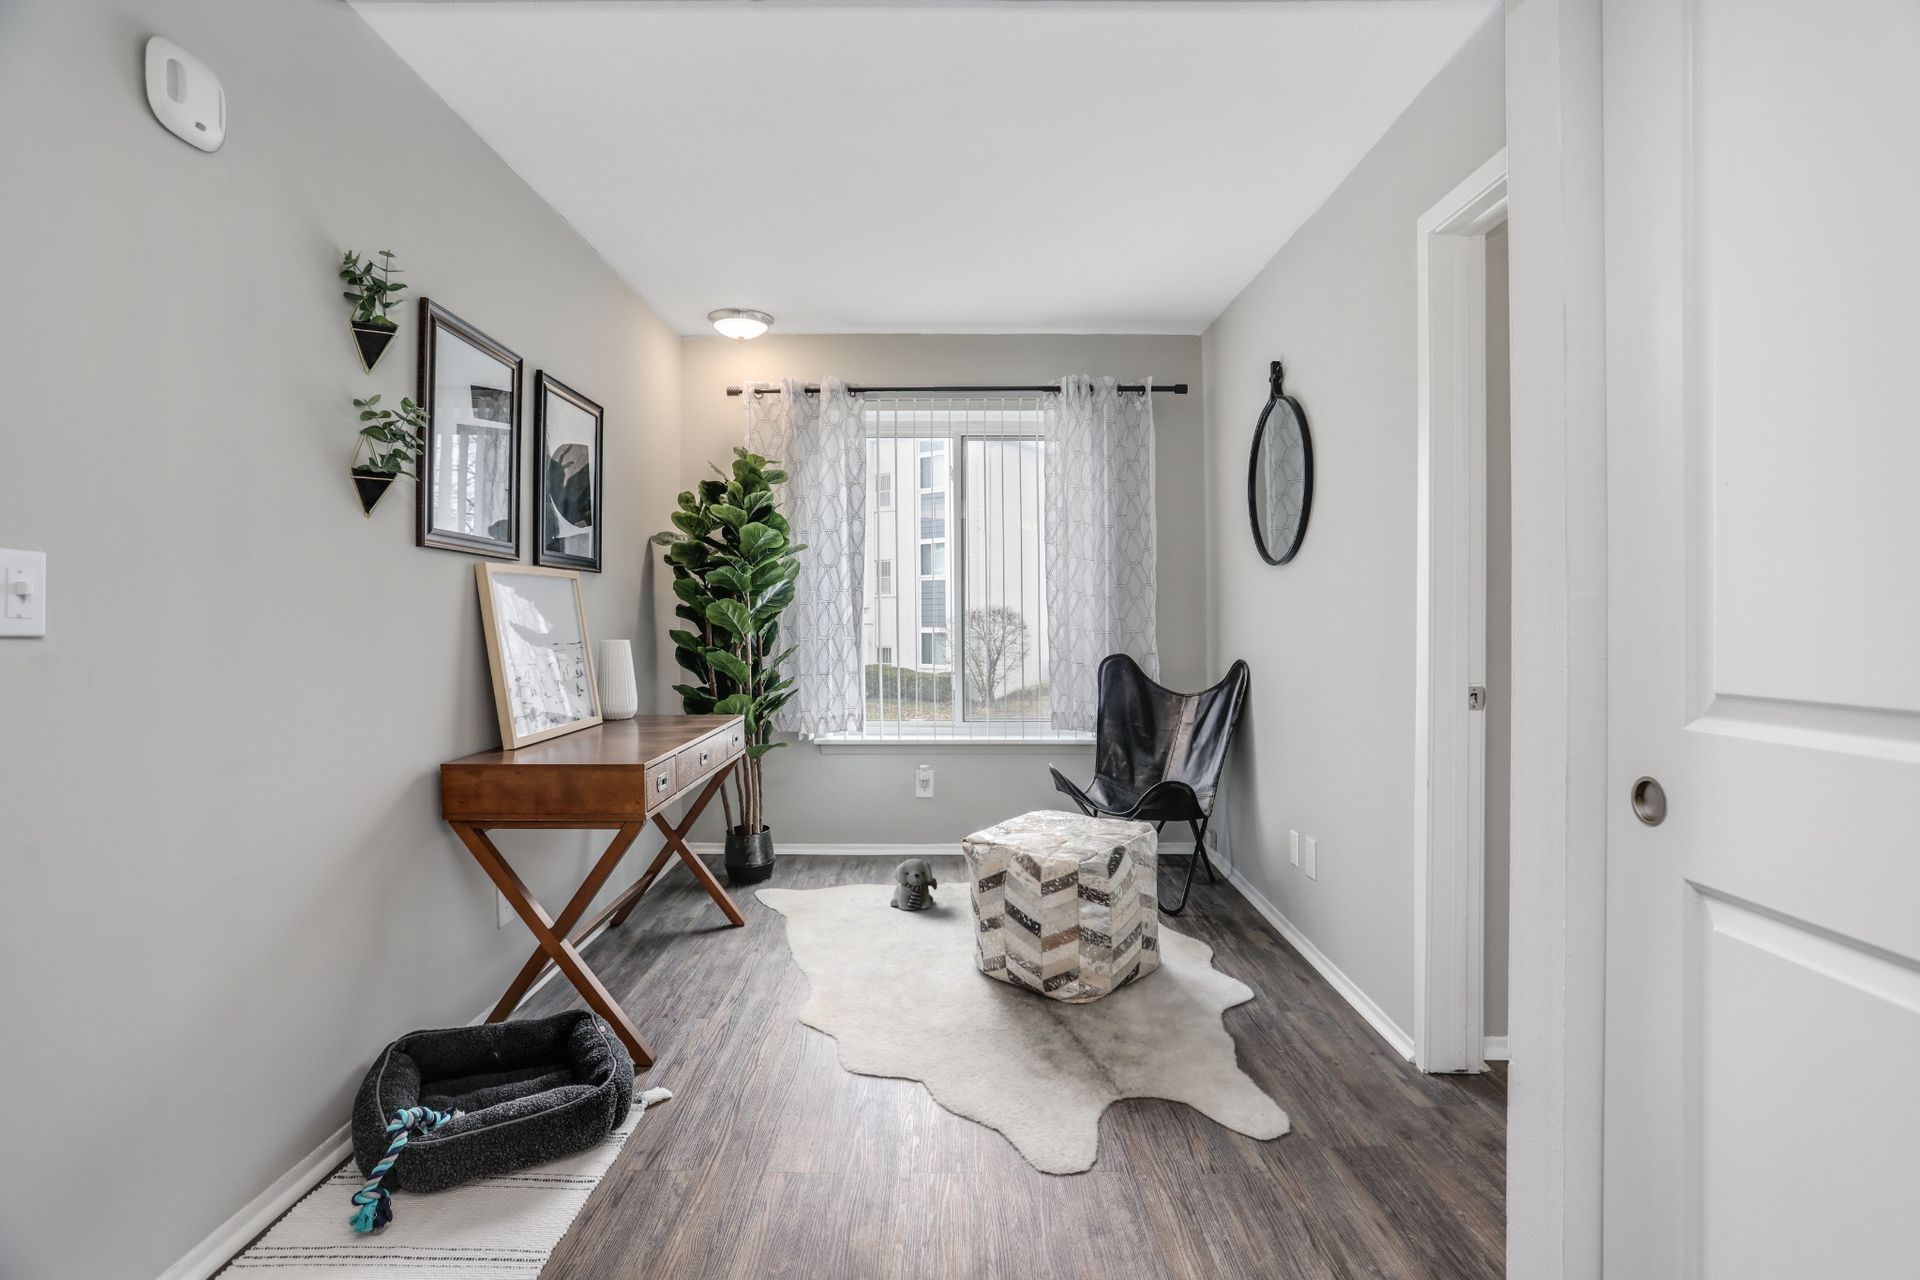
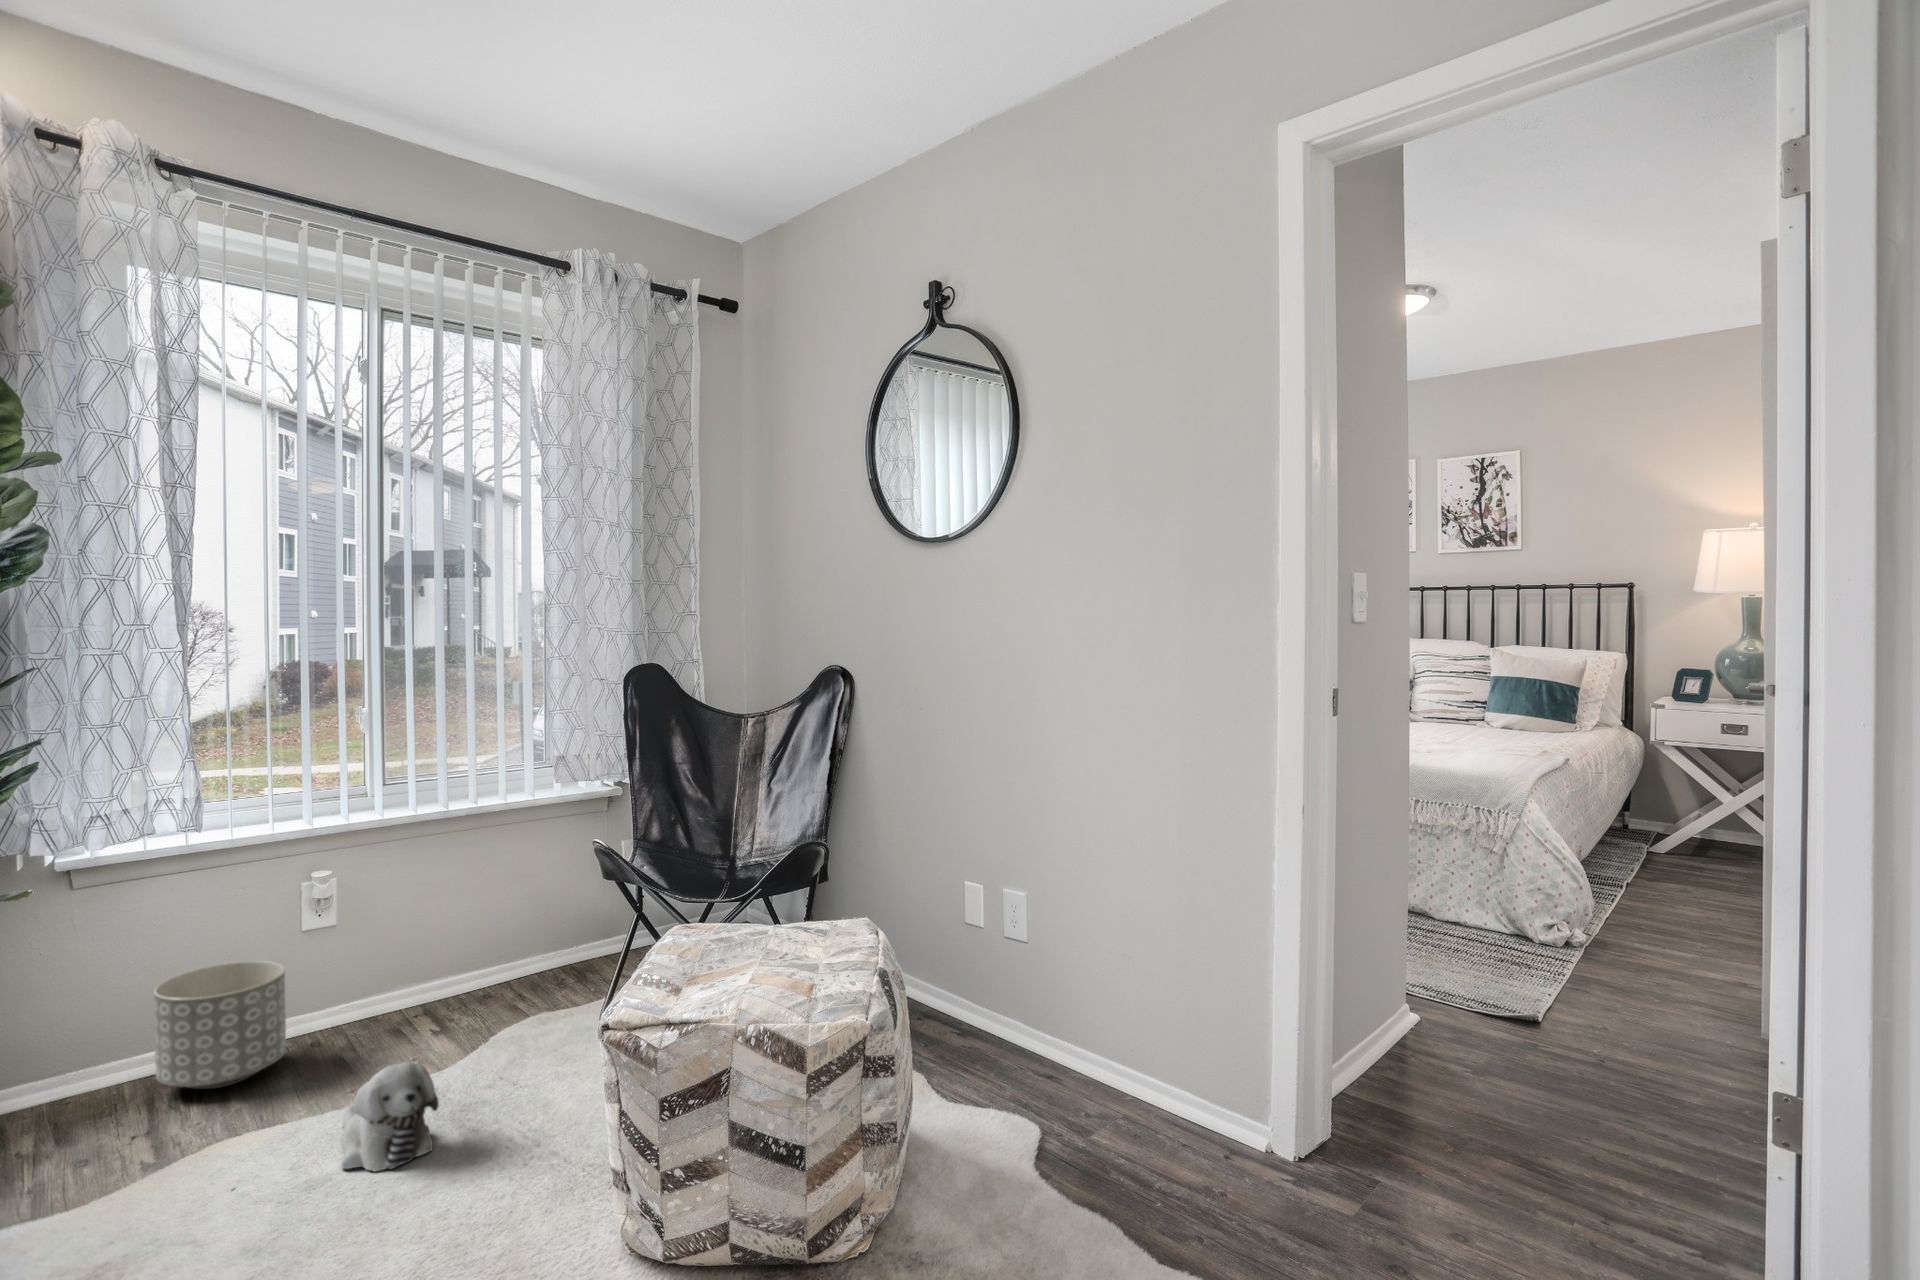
planter: none [843,804,899,864] -> present [154,961,286,1089]

